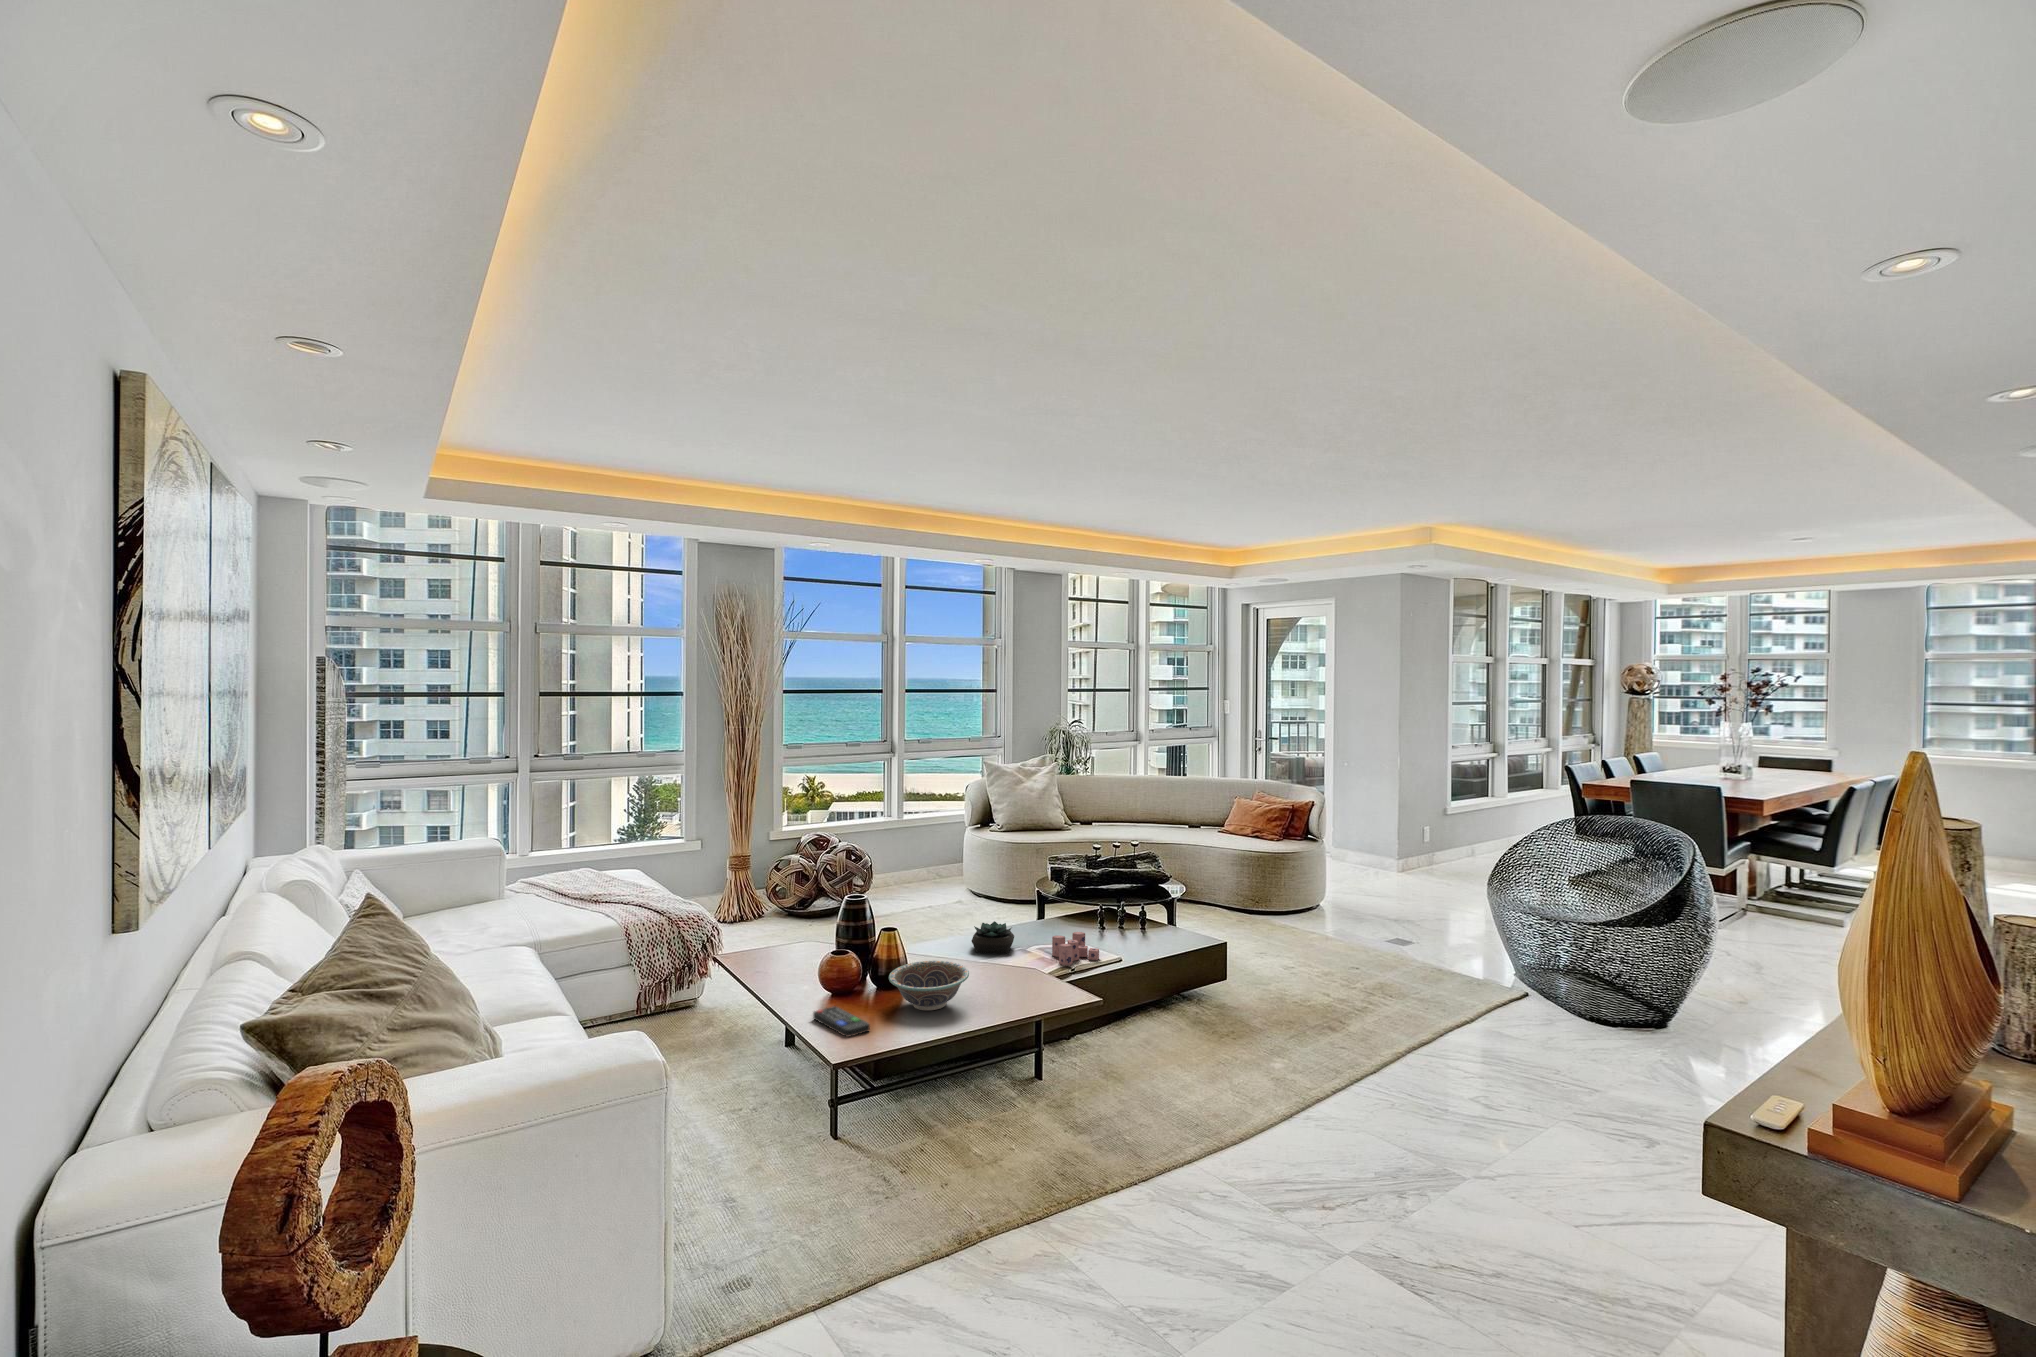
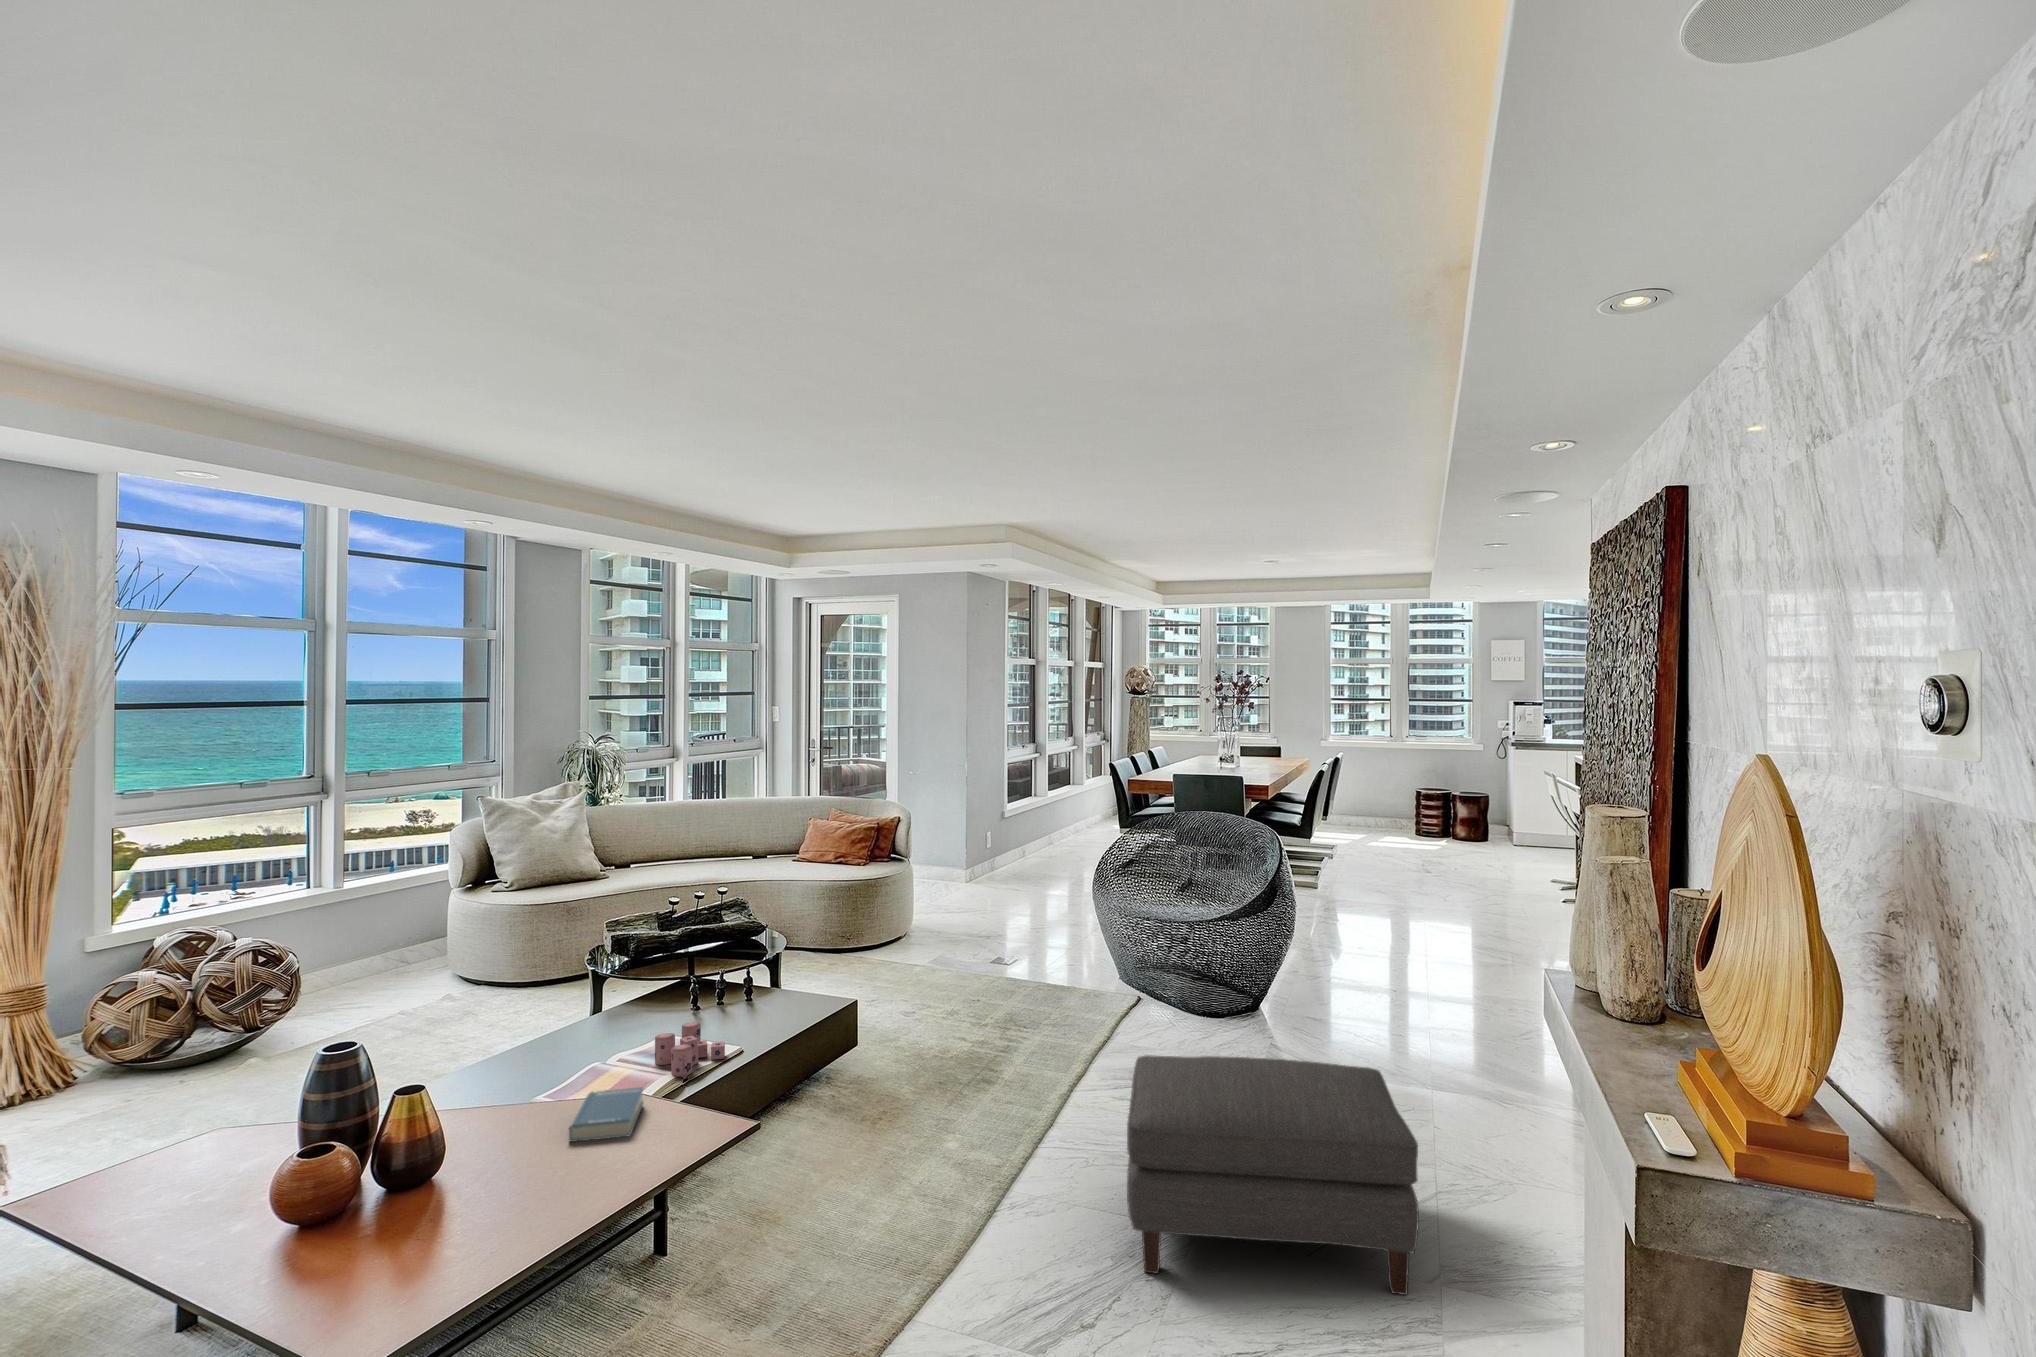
succulent plant: present [971,921,1014,954] -> none [525,1029,594,1083]
decorative bowl: present [889,960,969,1010] -> none [417,1120,568,1218]
hardback book: none [981,960,1032,990] -> present [569,1087,643,1142]
remote control: present [813,1006,870,1037] -> none [263,1261,397,1324]
ottoman: none [1354,1013,1636,1247] -> present [1127,1055,1419,1295]

